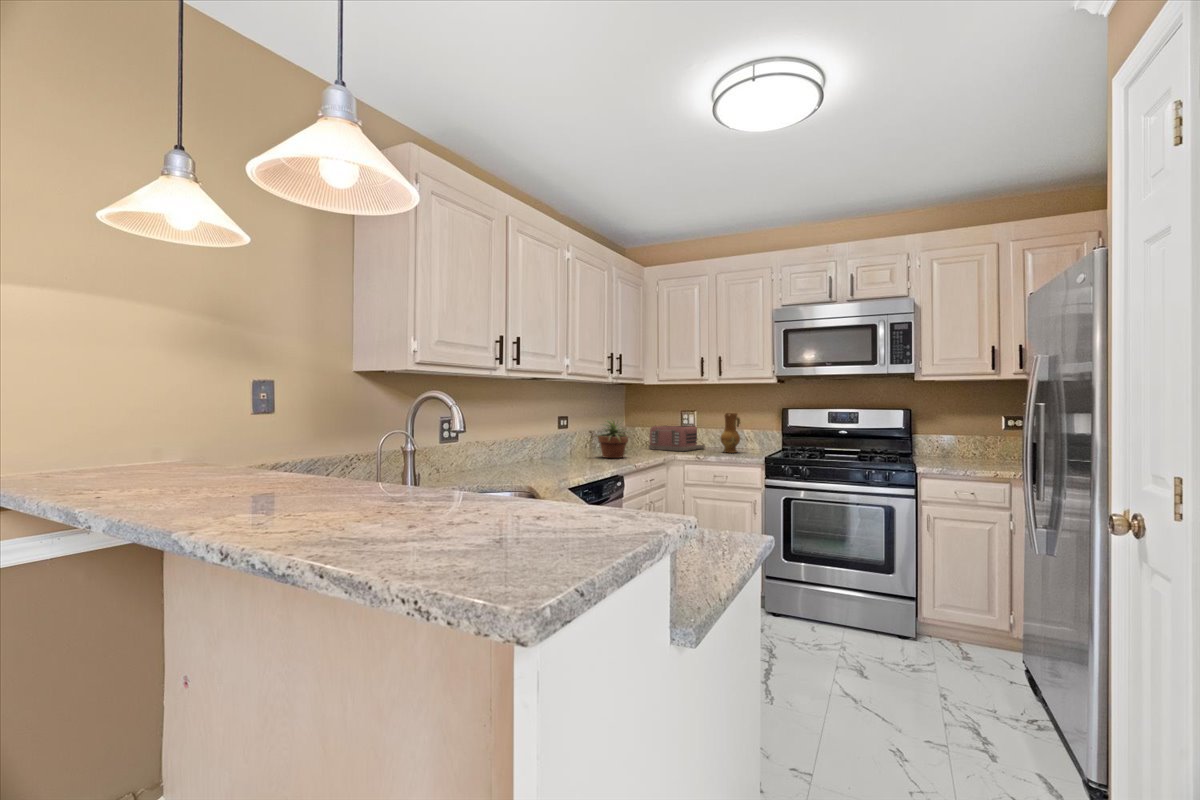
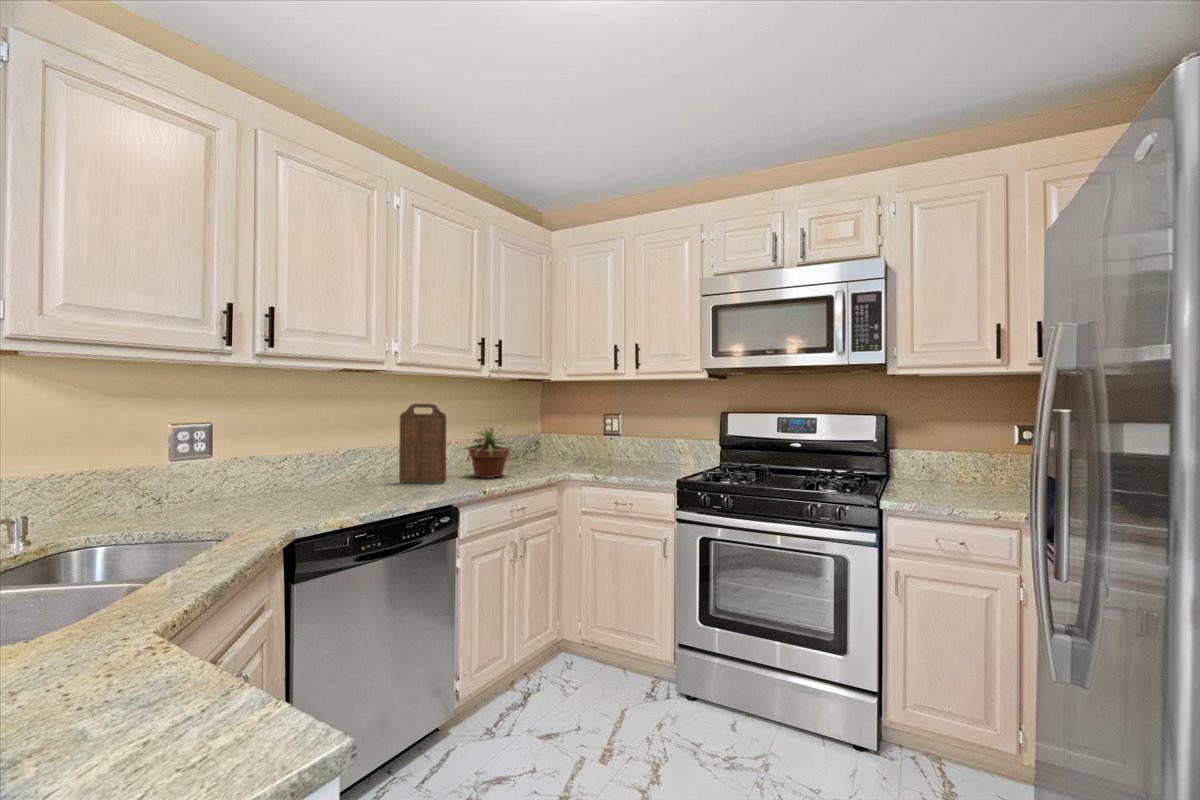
cutting board: none [557,403,591,461] -> present [399,404,446,483]
ceramic jug: present [720,413,740,453] -> none [646,417,673,470]
toaster: present [649,426,705,451] -> none [560,431,633,467]

